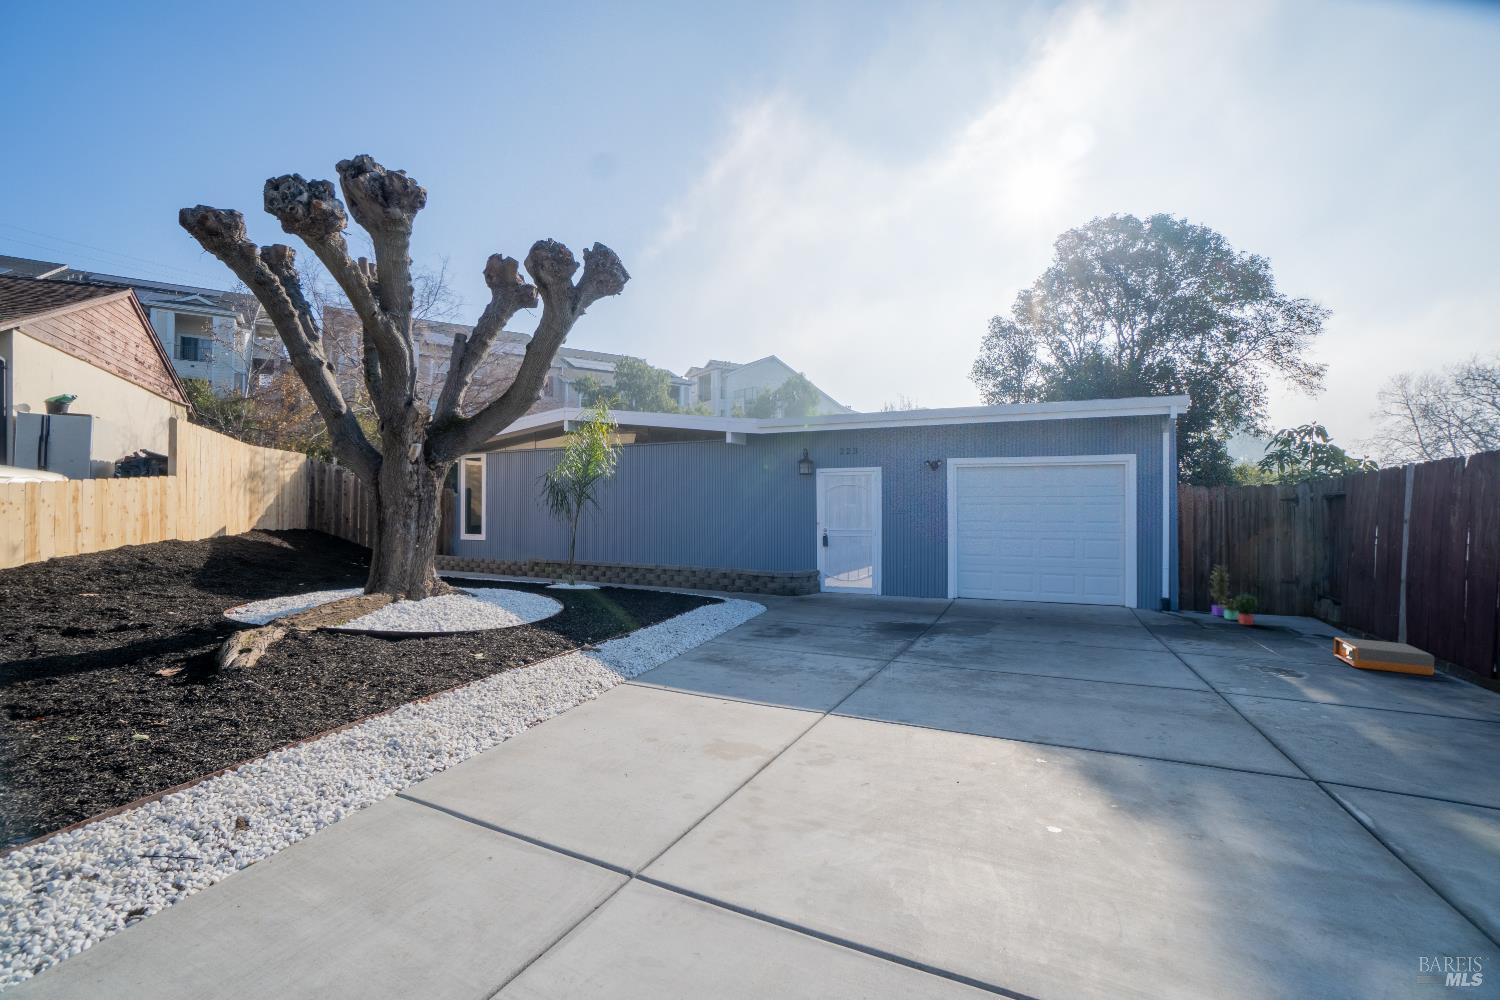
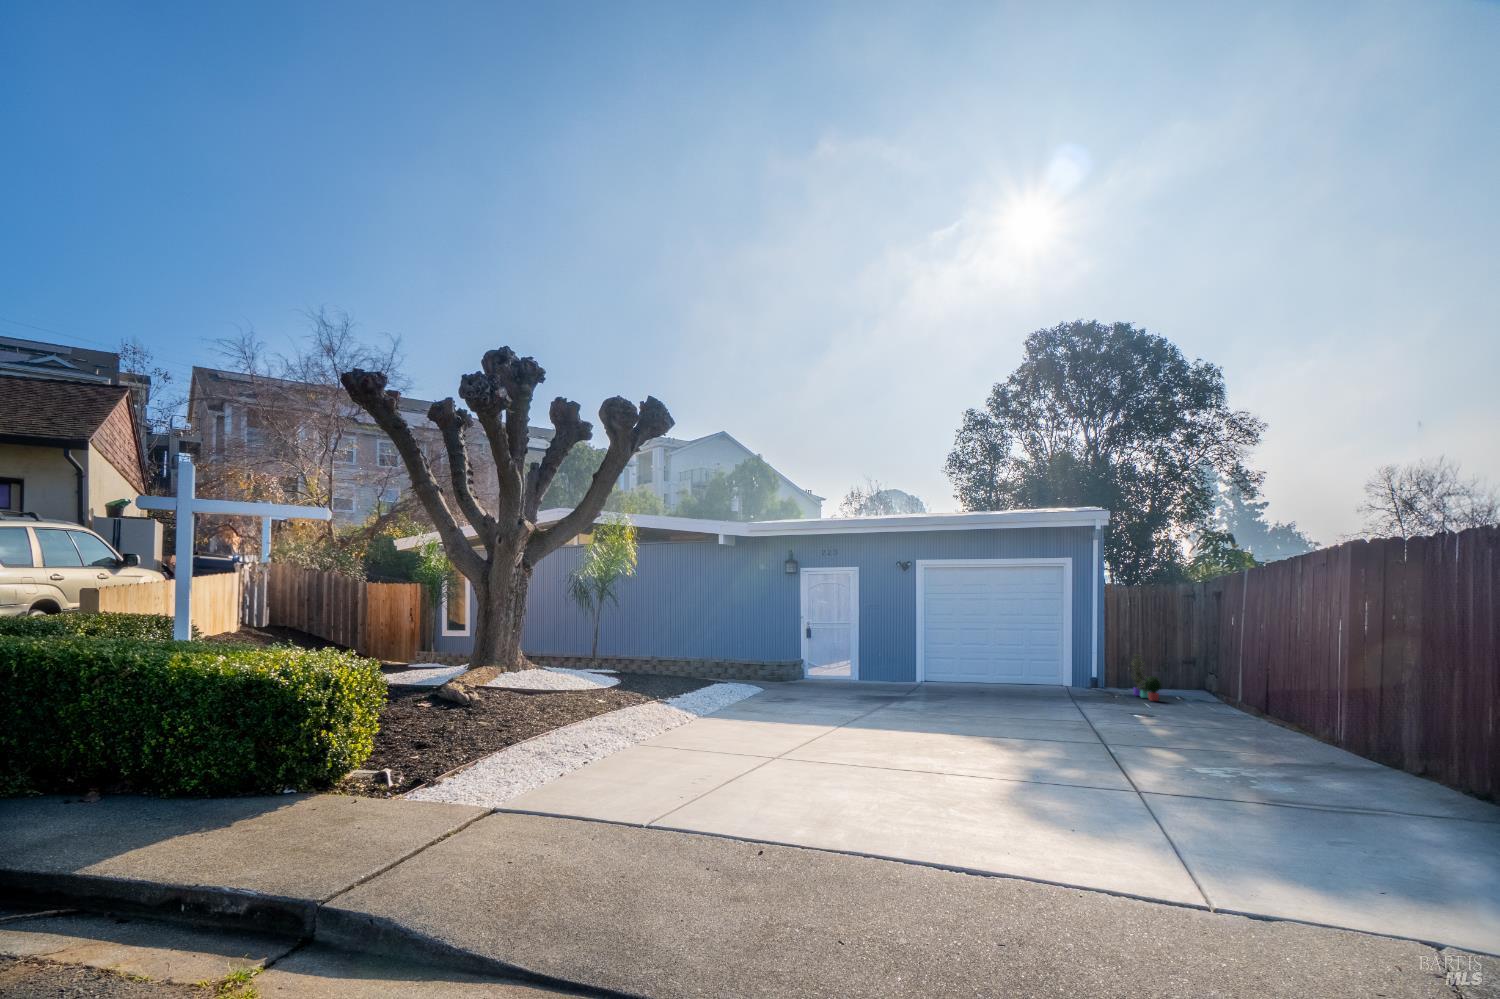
storage box: present [1333,637,1434,675] -> none [1195,702,1251,726]

